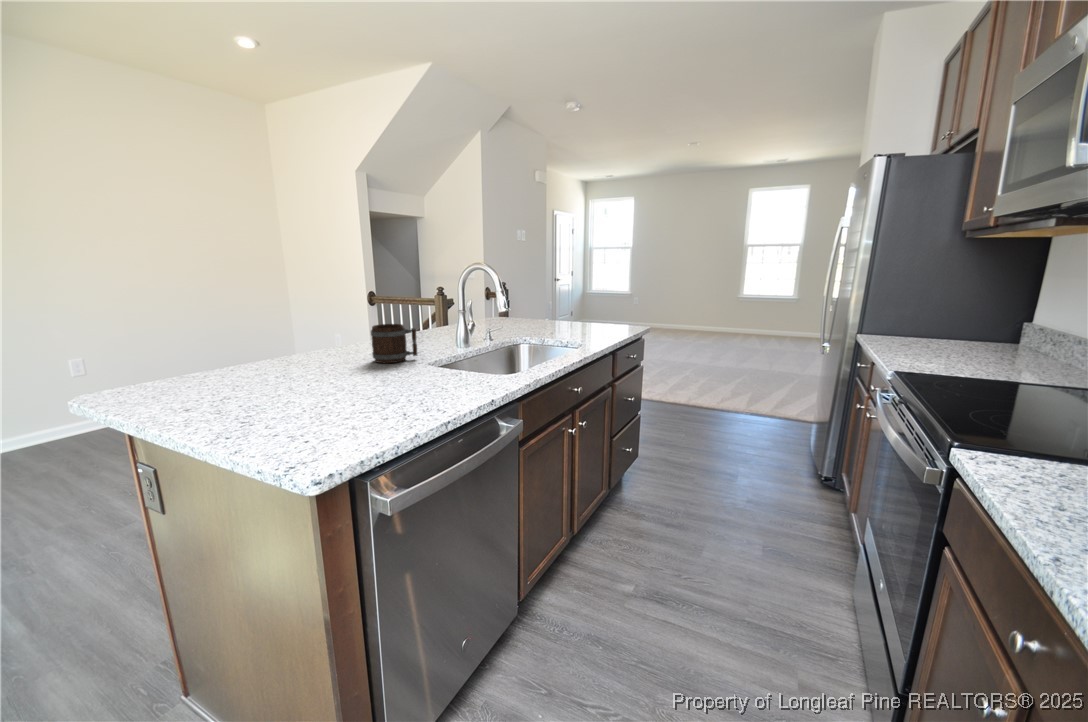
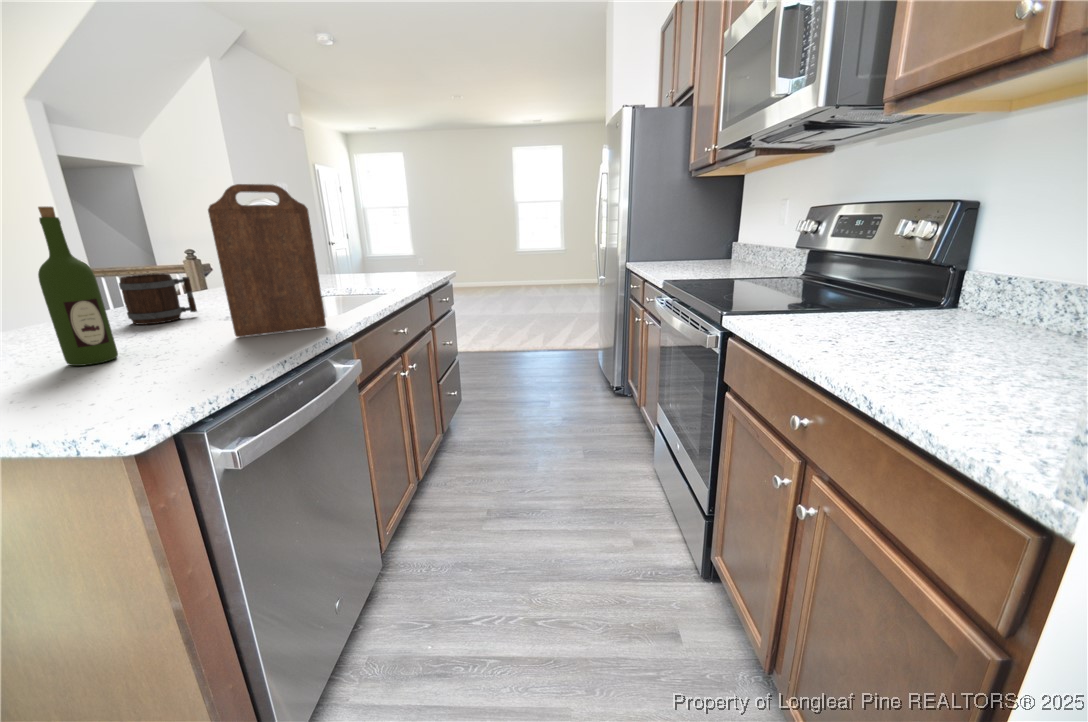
cutting board: none [419,266,495,388] -> present [208,184,326,337]
wine bottle: none [307,285,345,400] -> present [38,206,118,366]

